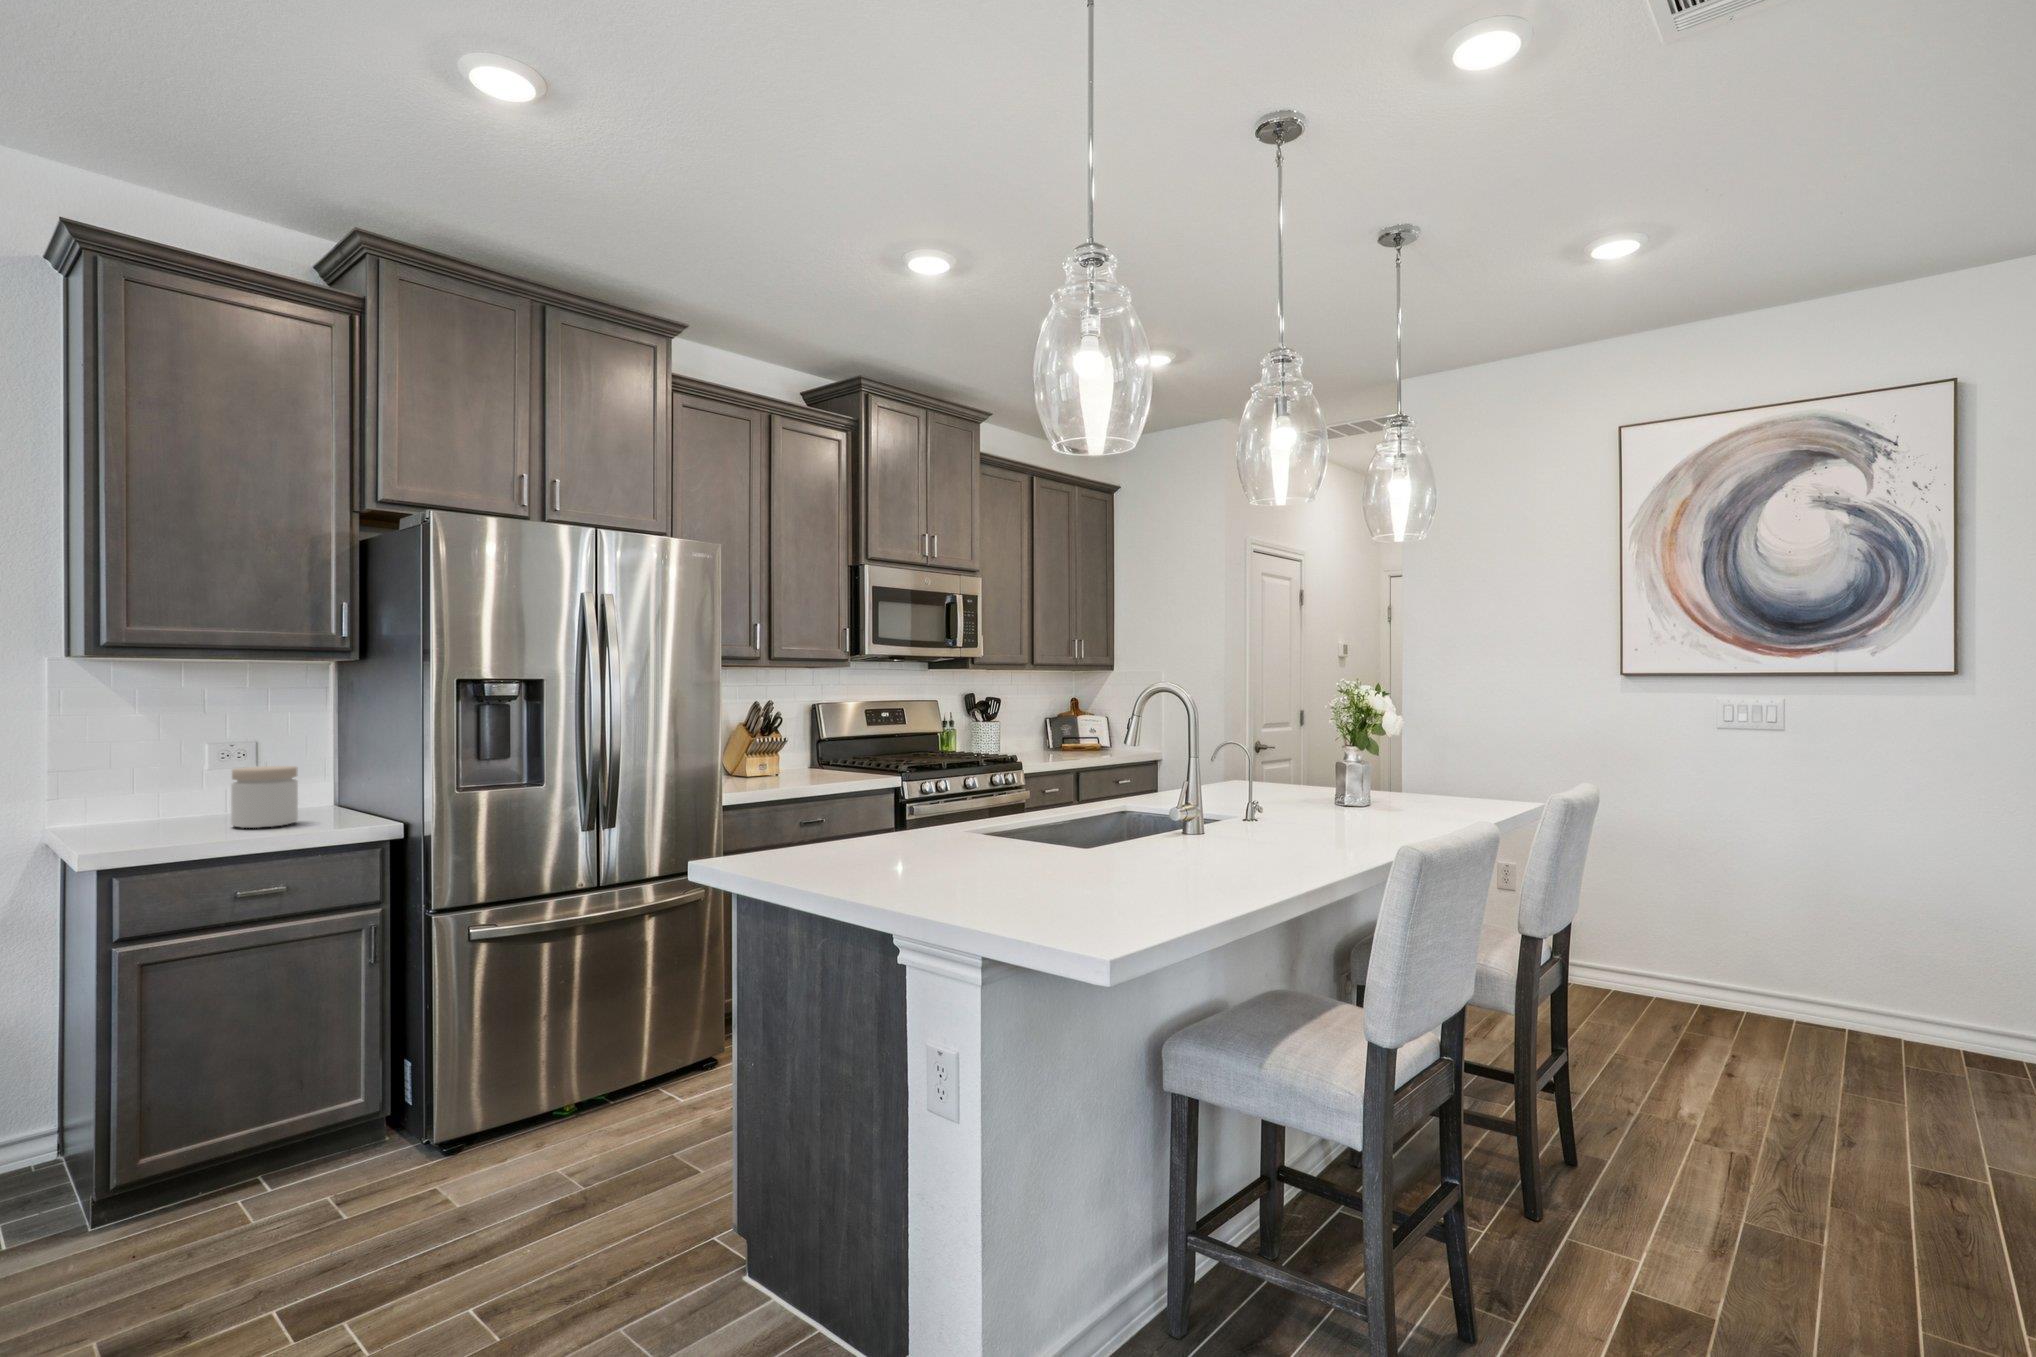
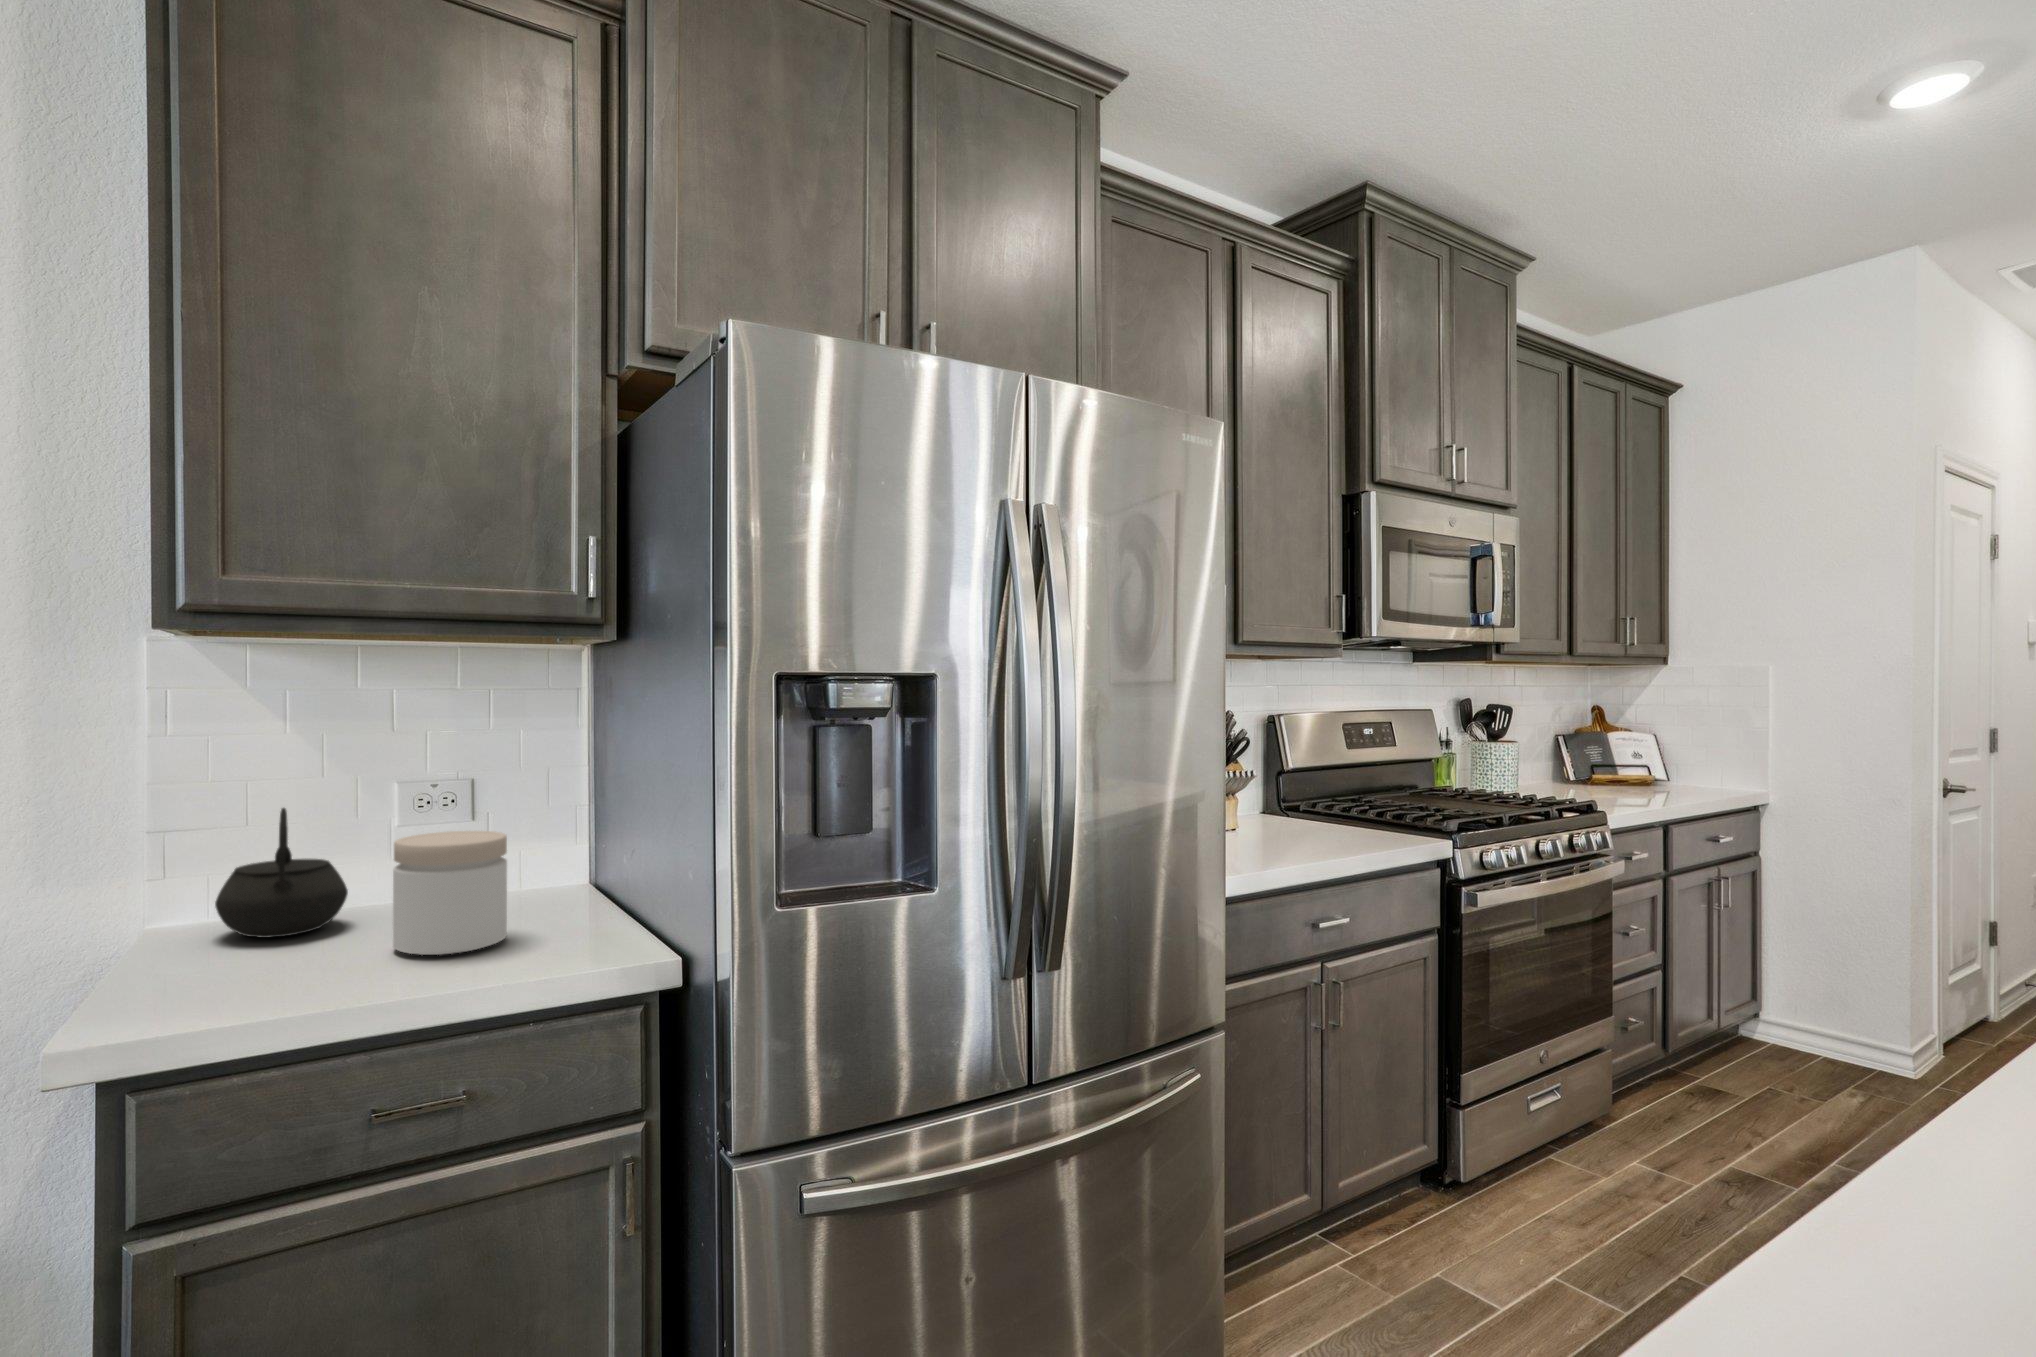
kettle: none [116,755,194,826] -> present [215,808,348,938]

